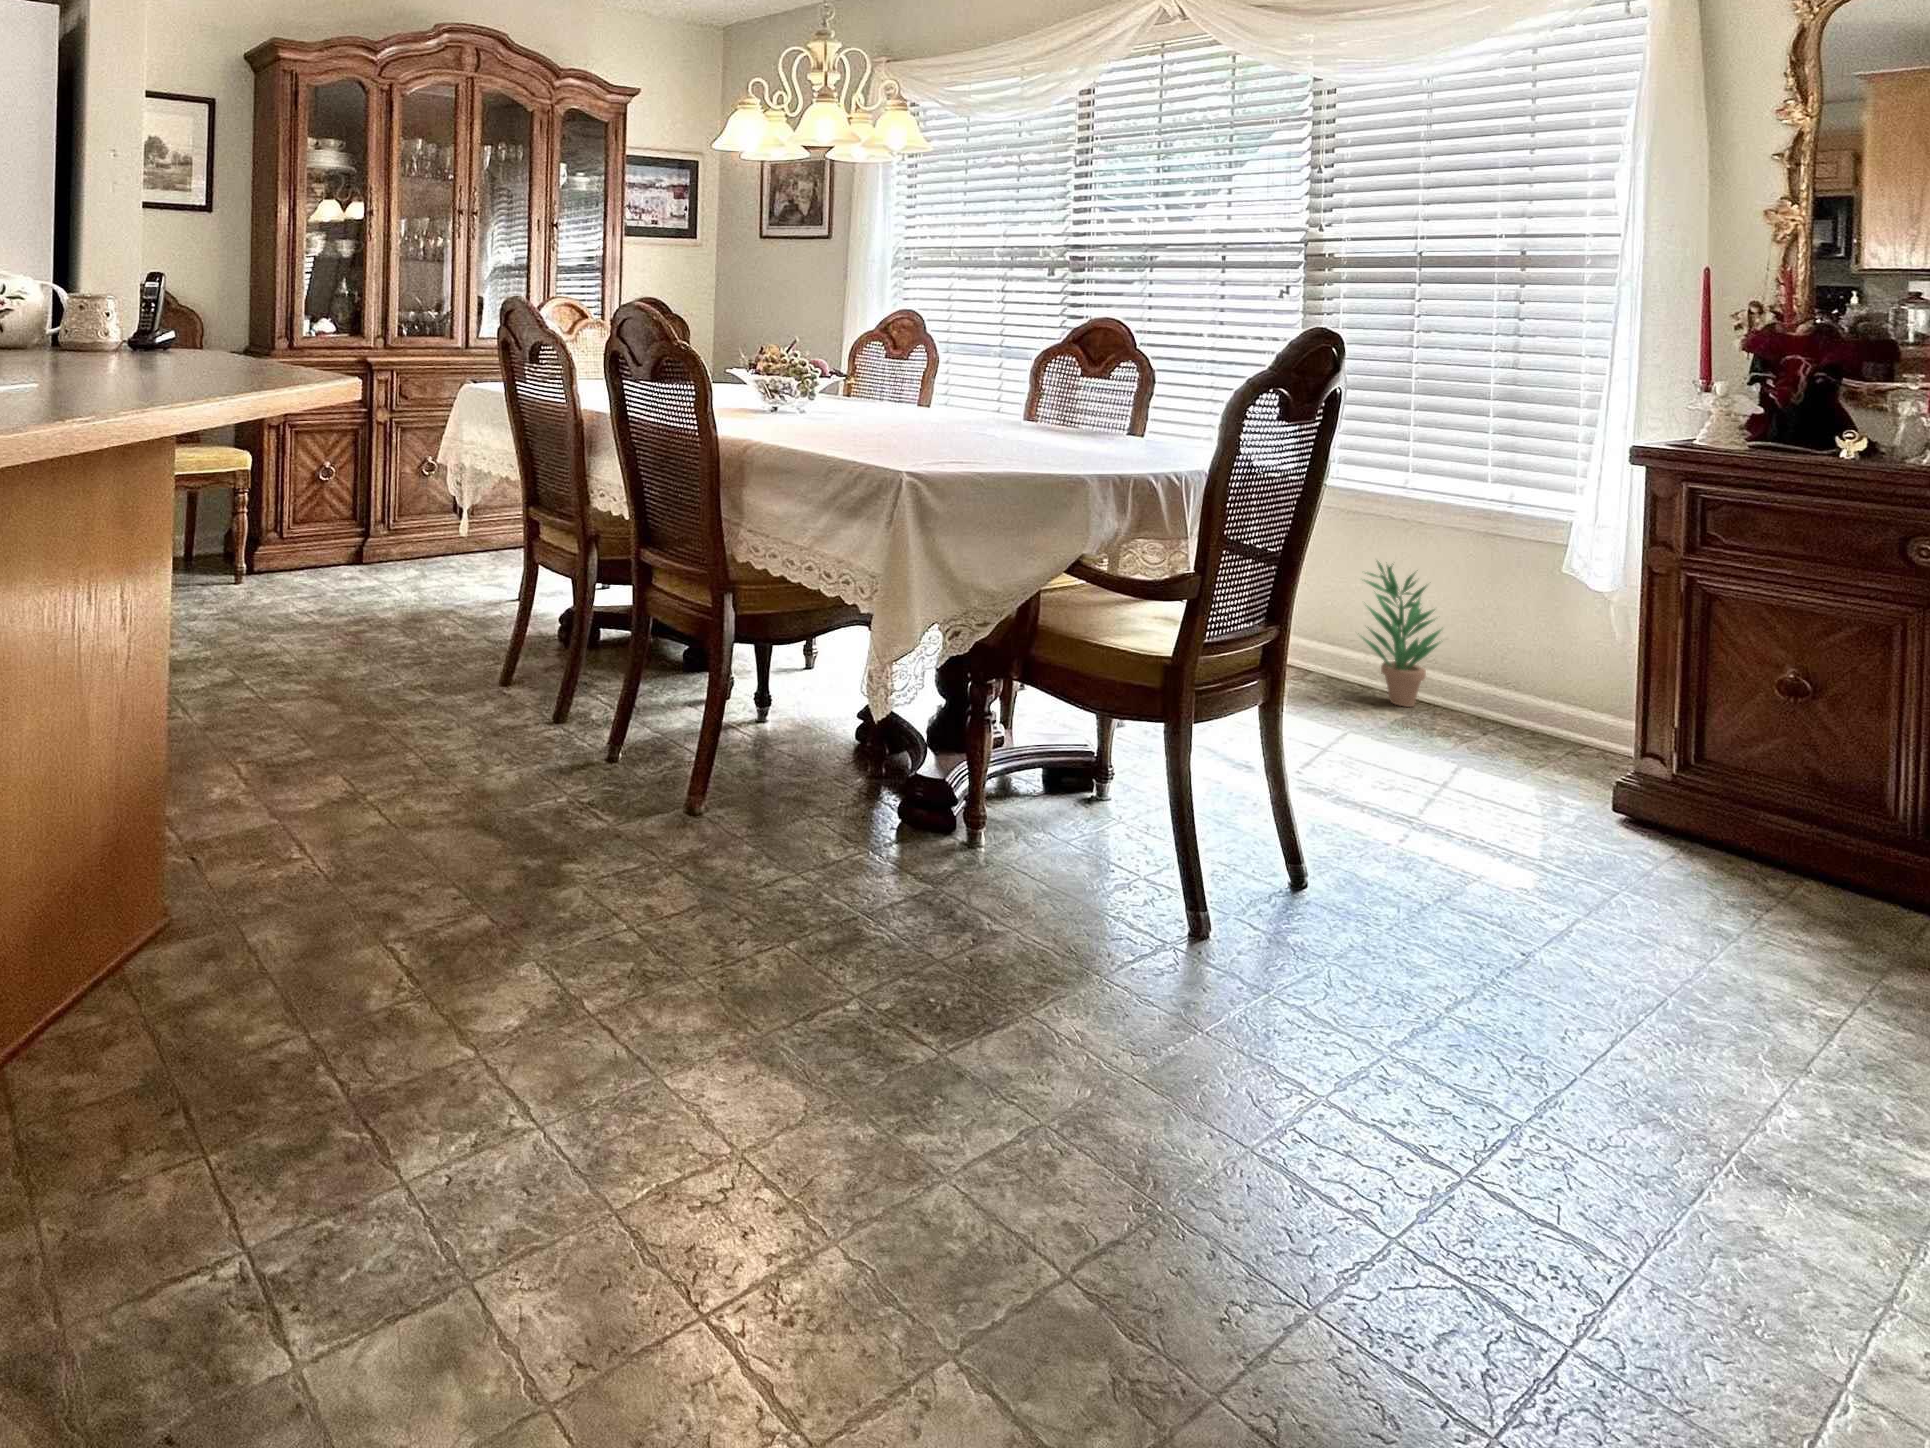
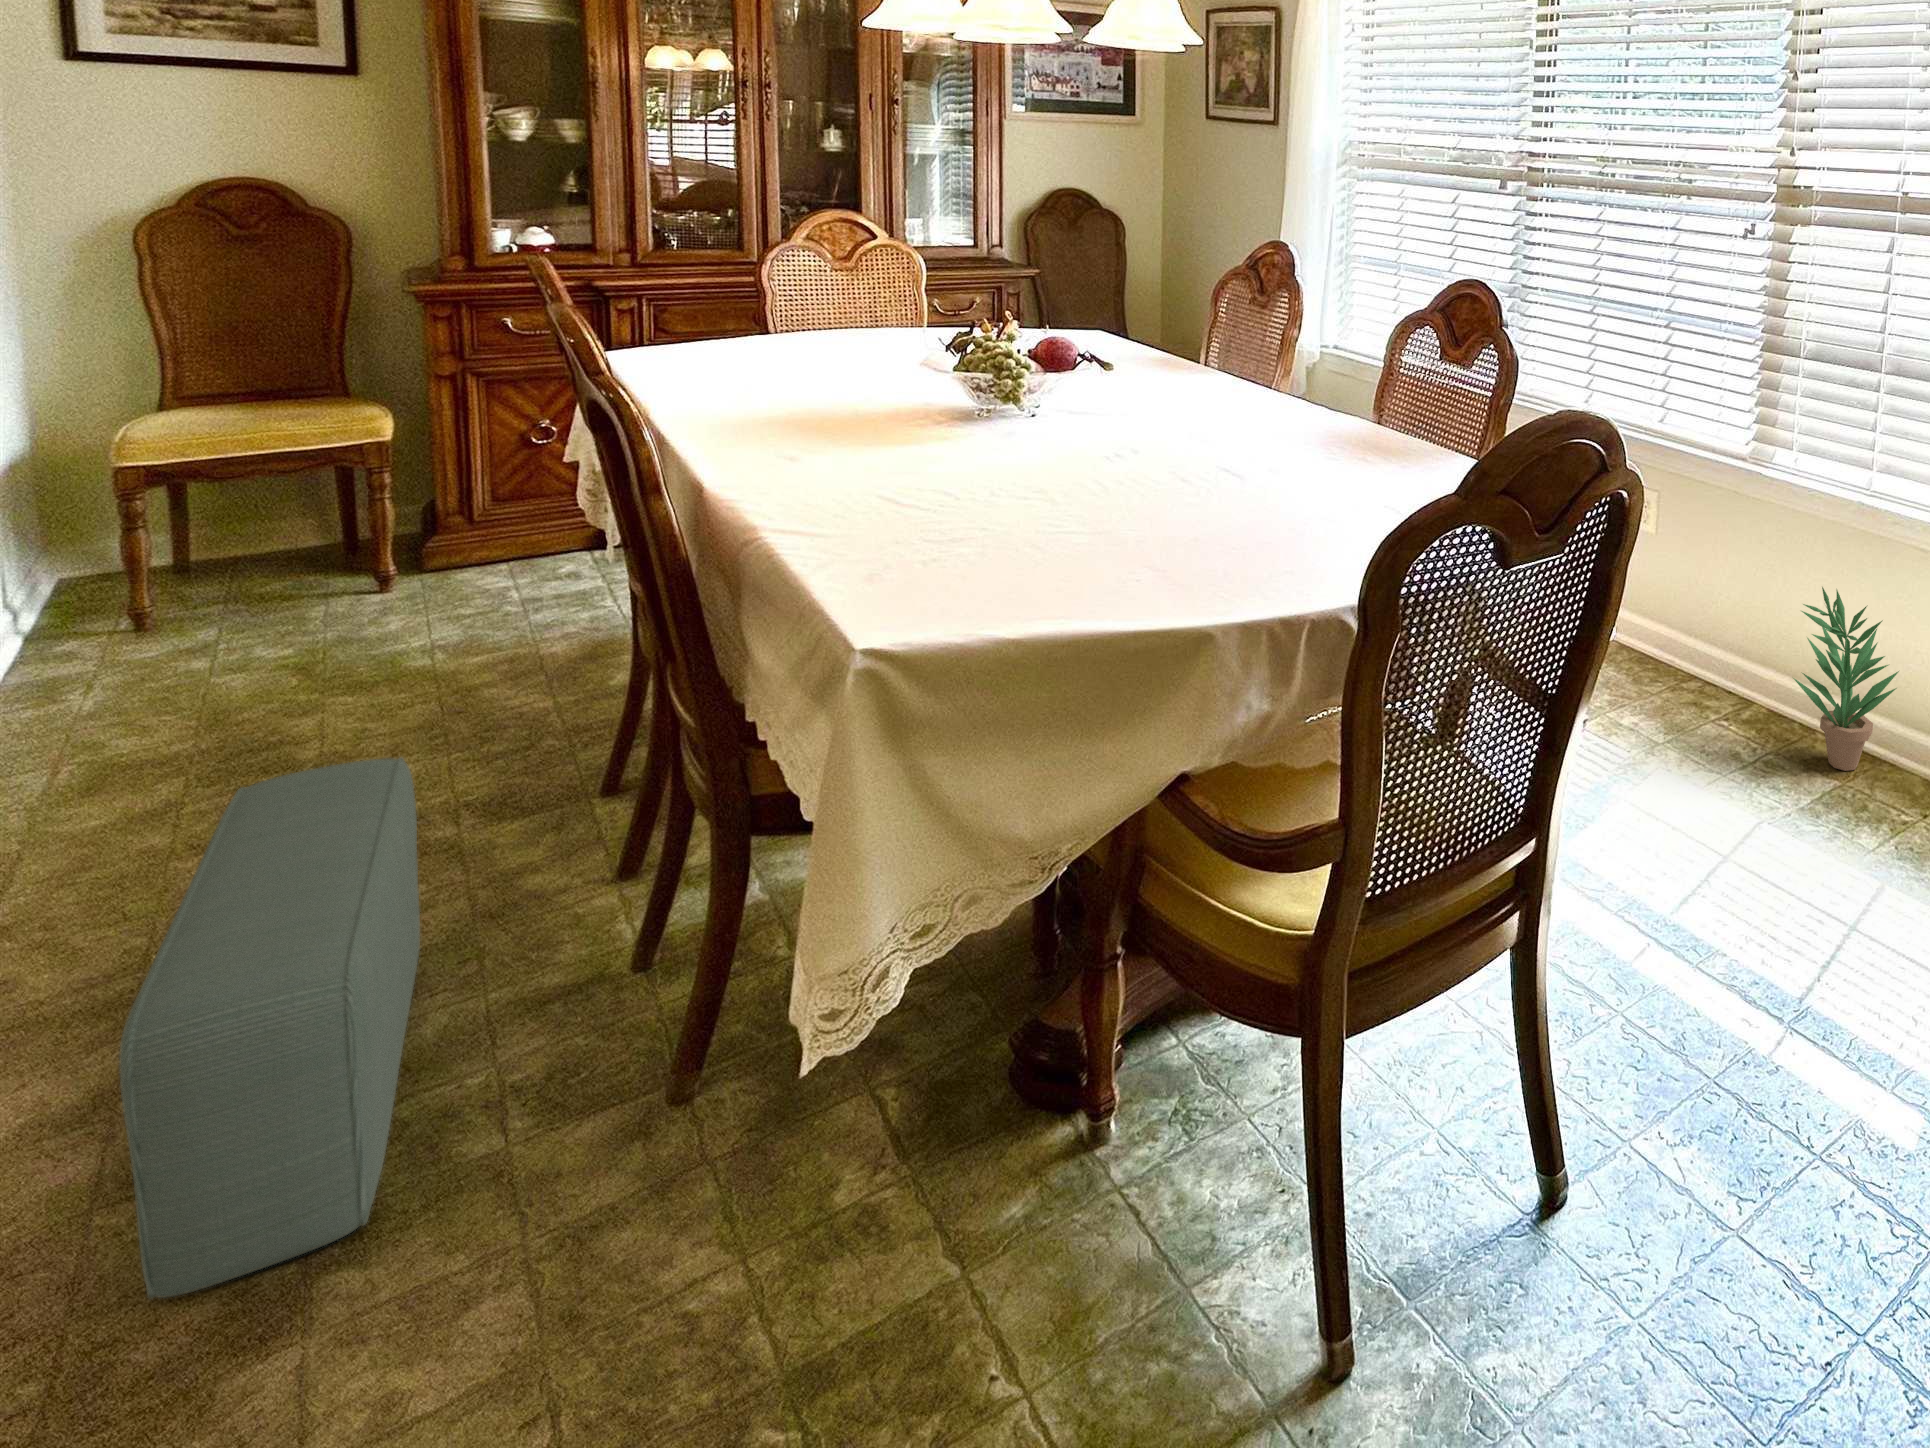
pouf: none [388,613,574,871] -> present [119,758,420,1299]

